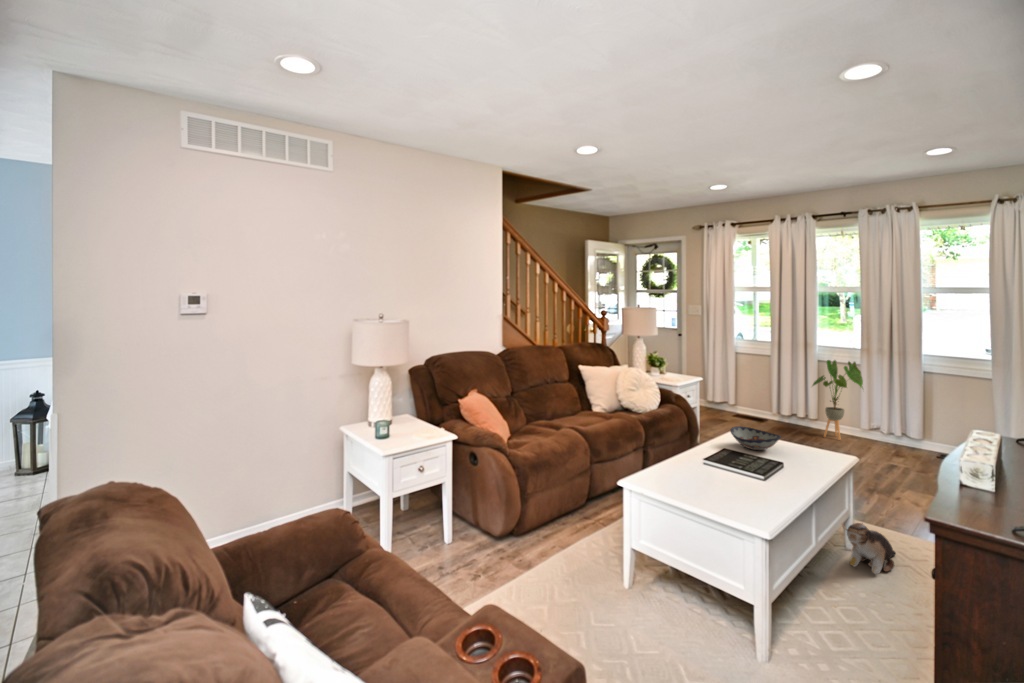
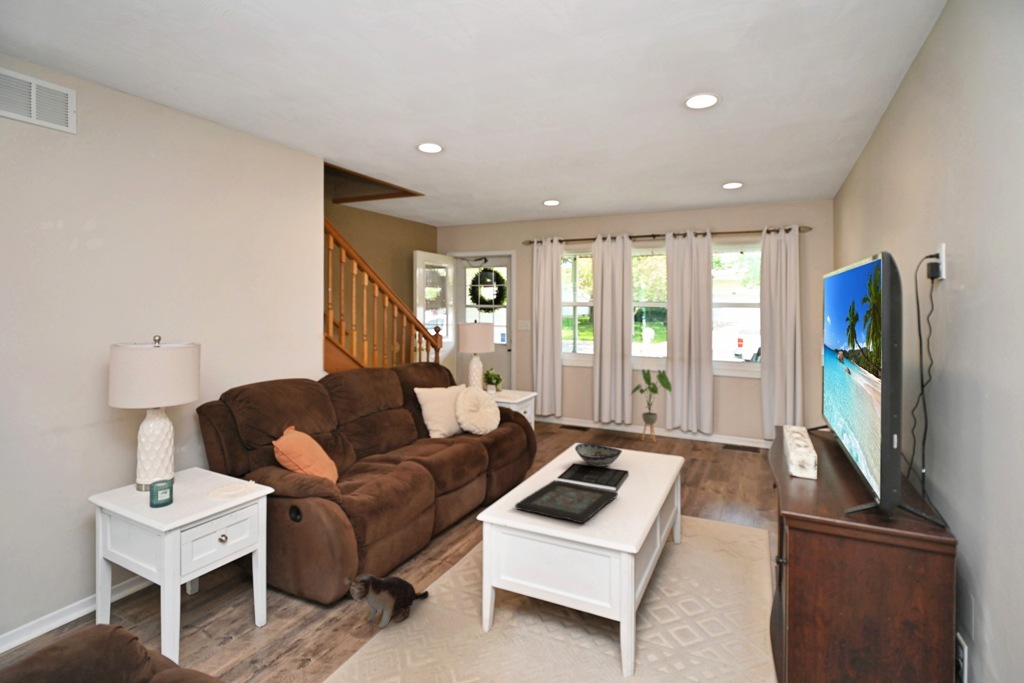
decorative tray: none [660,456,768,495] -> present [515,480,618,523]
plush toy: present [842,523,895,574] -> present [343,573,429,628]

